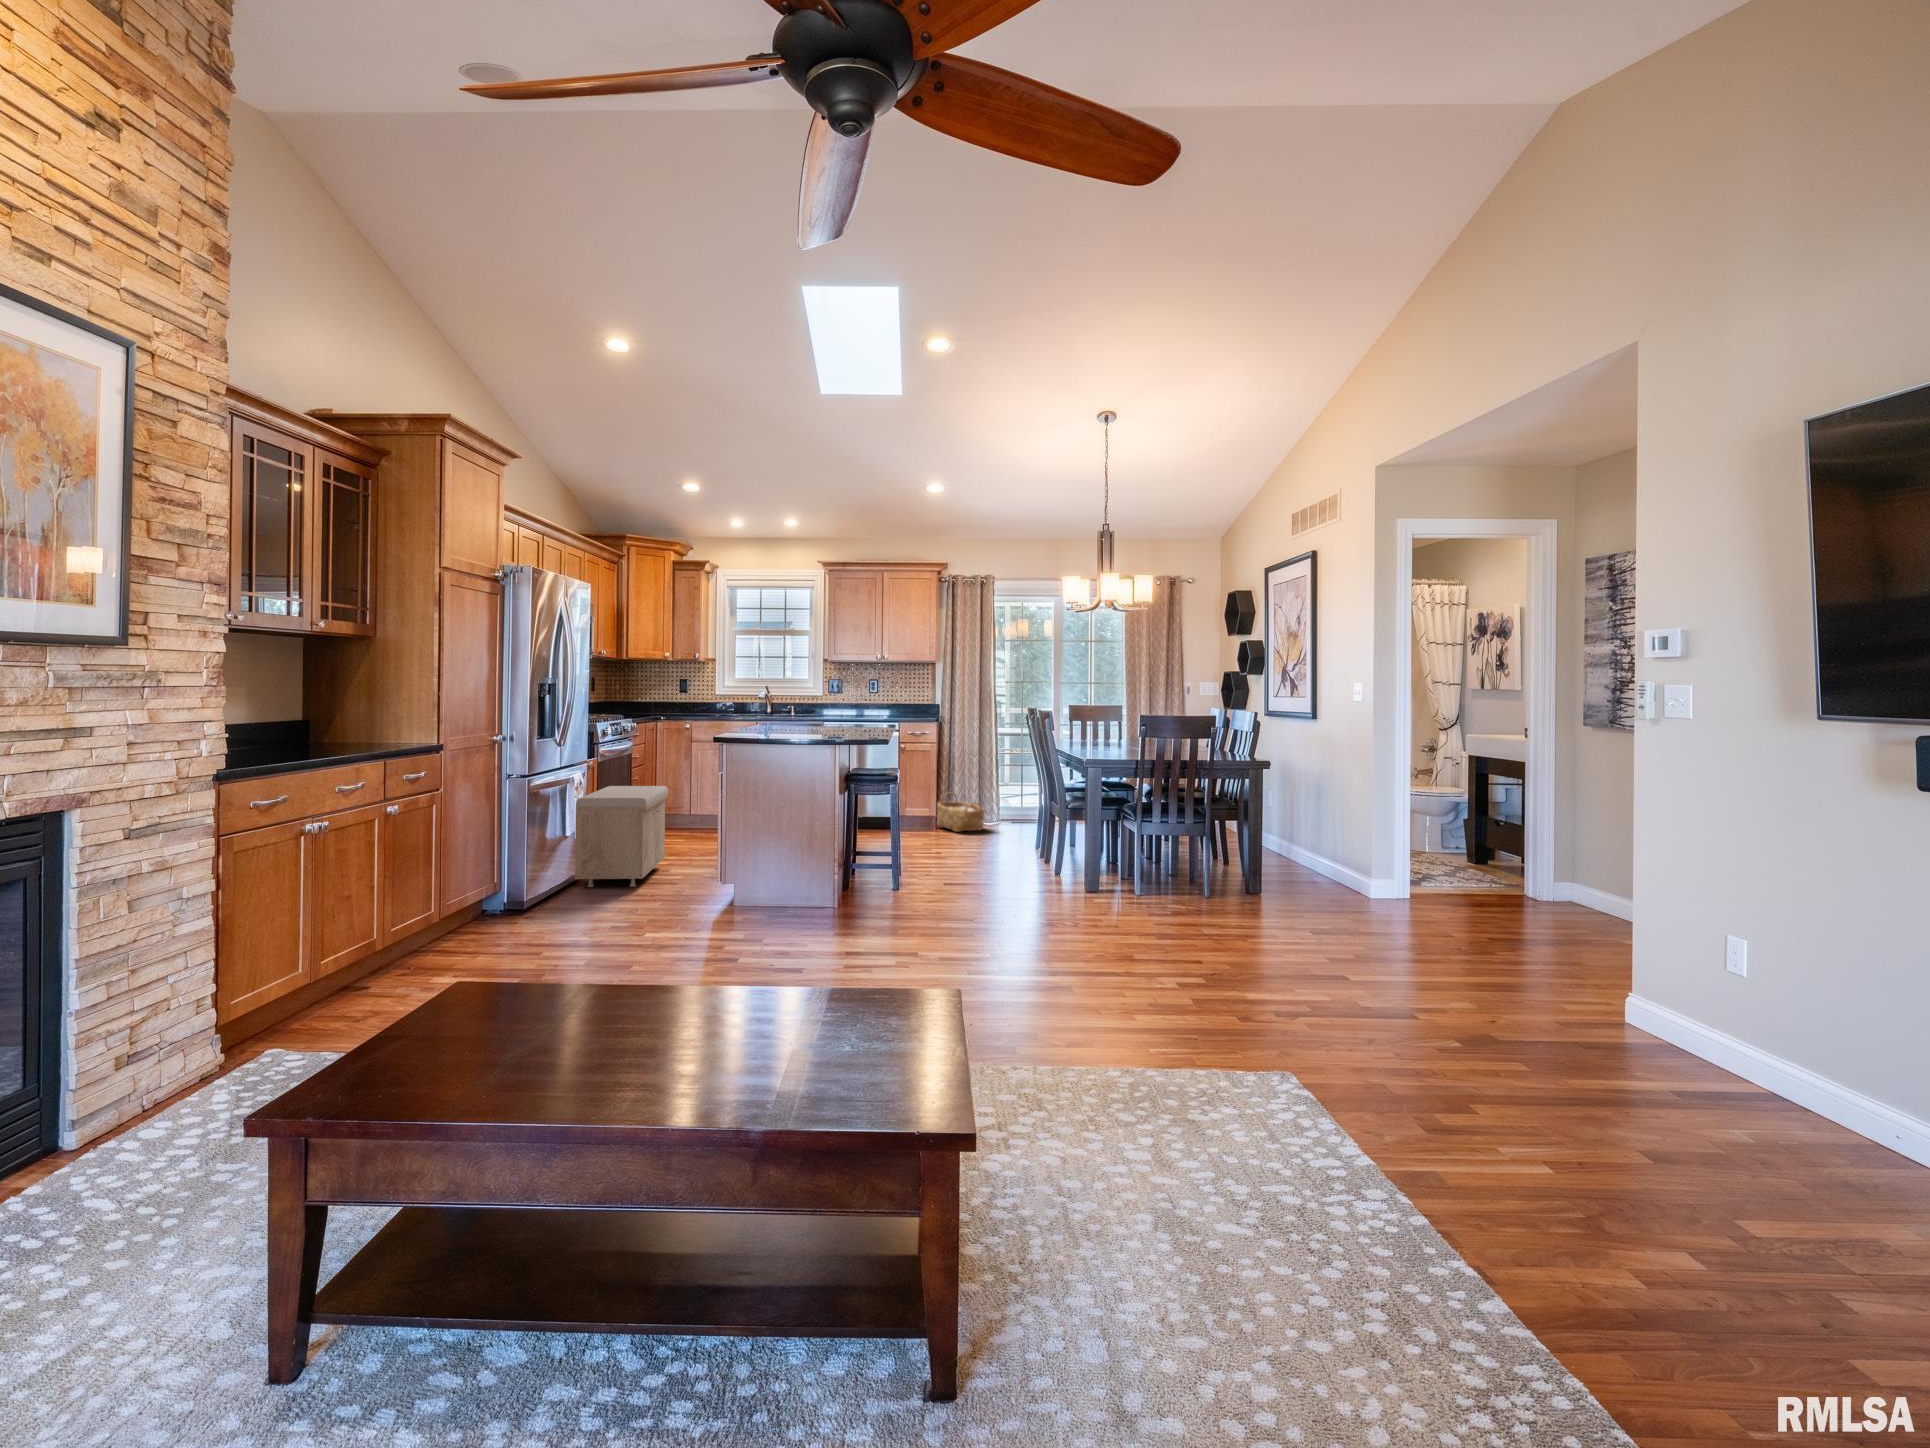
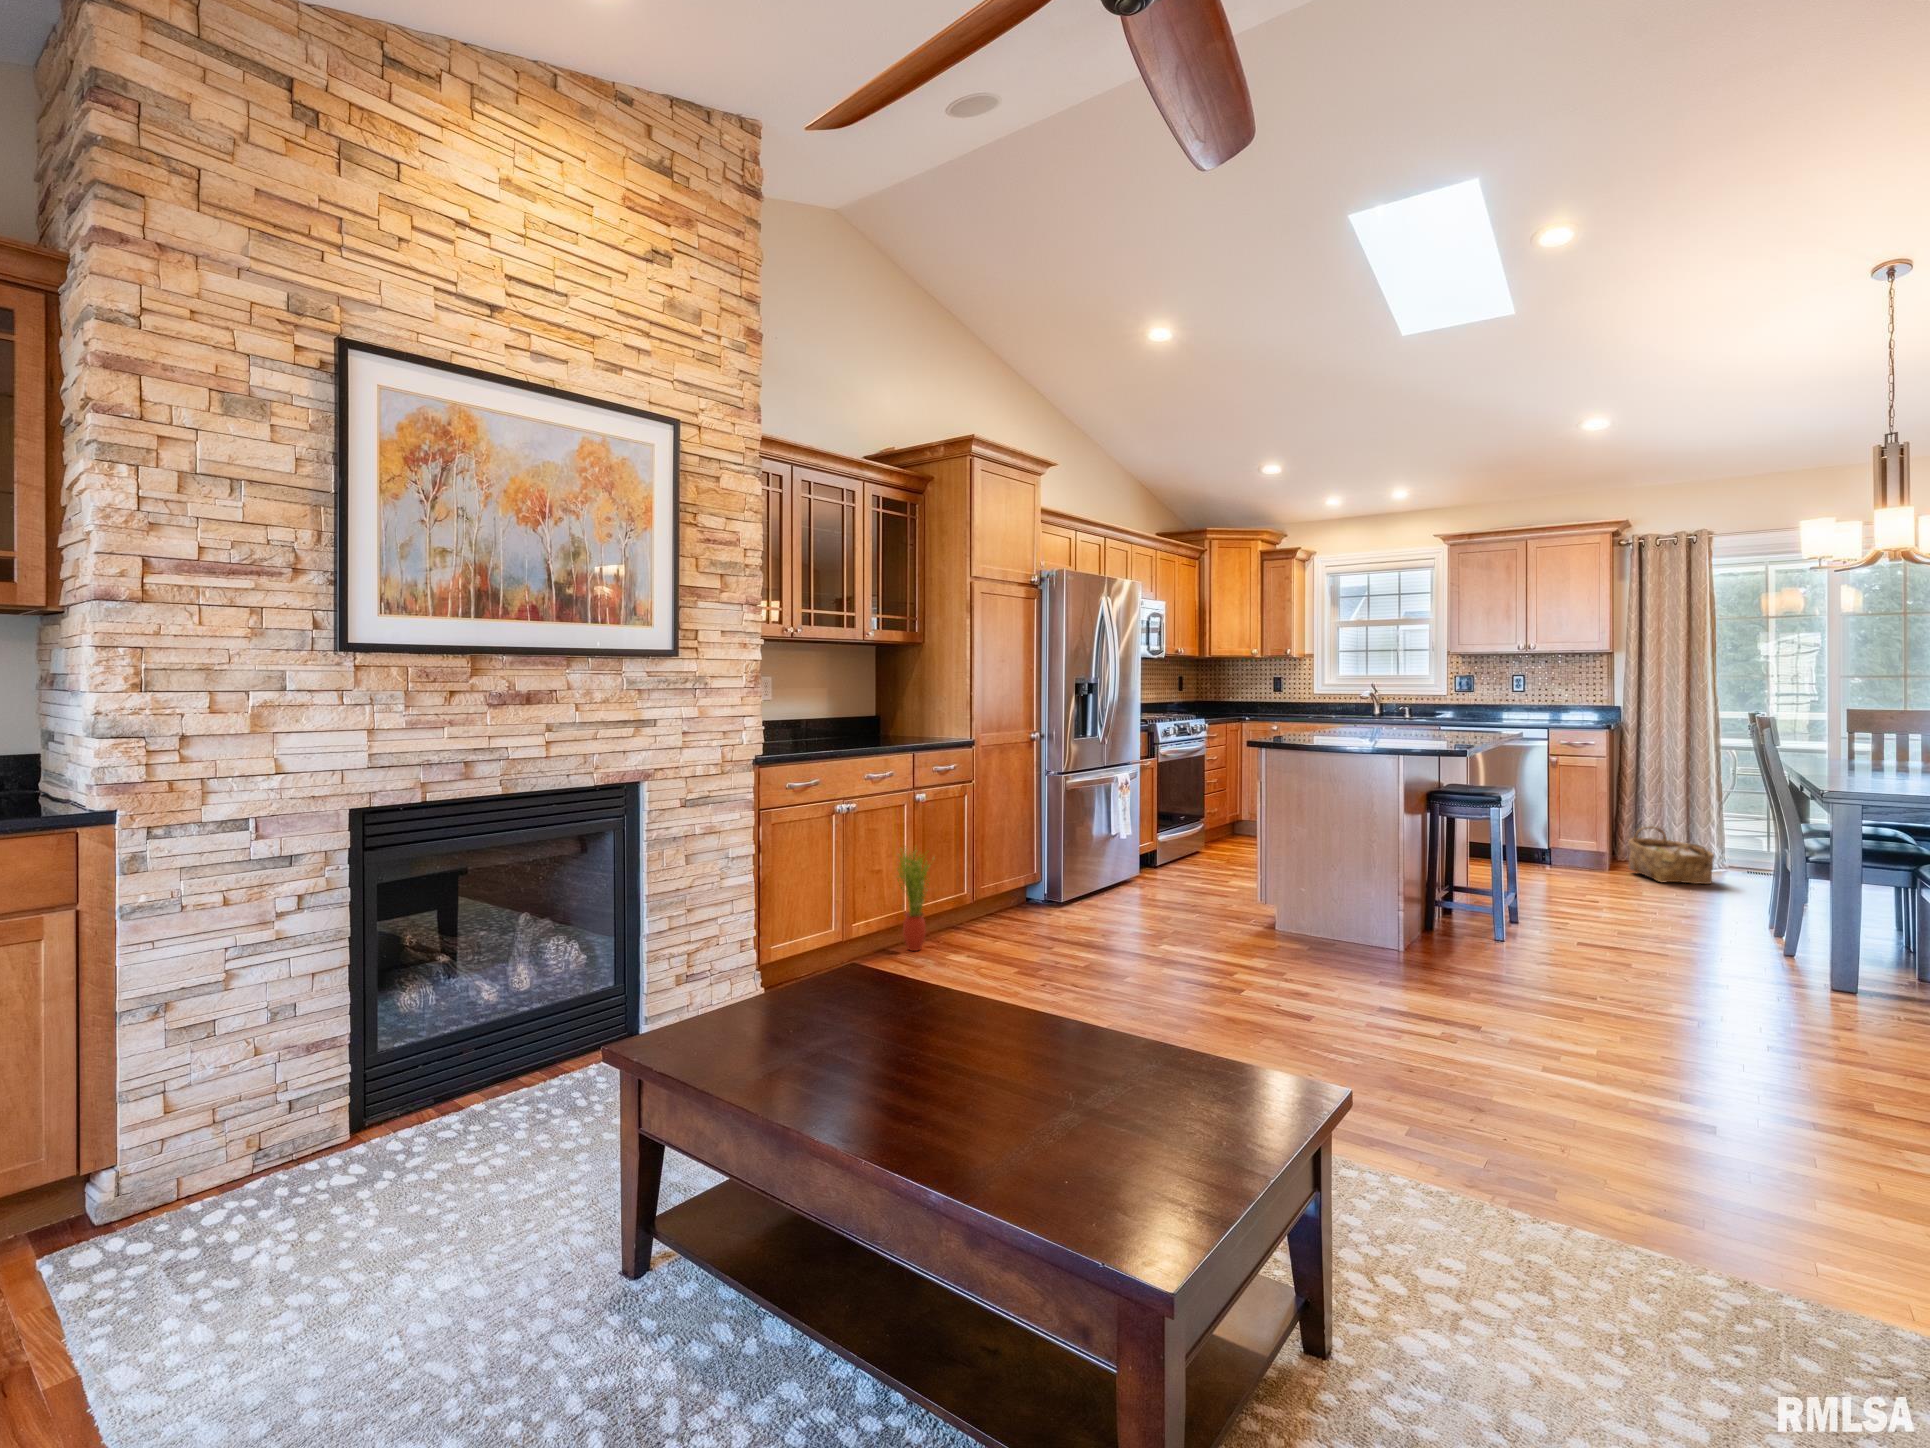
storage bench: present [575,786,668,887] -> none [1120,788,1228,896]
potted plant: none [372,862,418,980] -> present [896,846,934,951]

